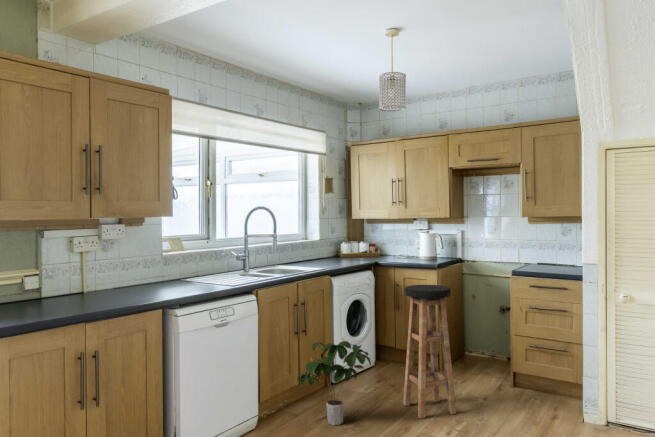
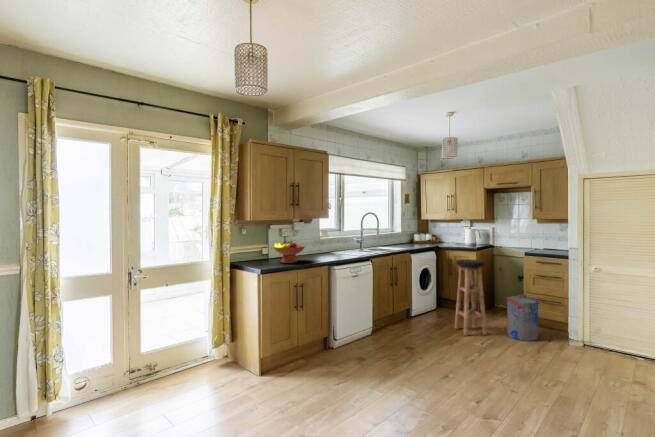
fruit bowl: none [37,262,113,307] -> present [273,241,305,263]
potted plant: present [297,341,371,425] -> none [393,289,436,335]
trash can: none [486,342,536,421] -> present [507,295,539,341]

